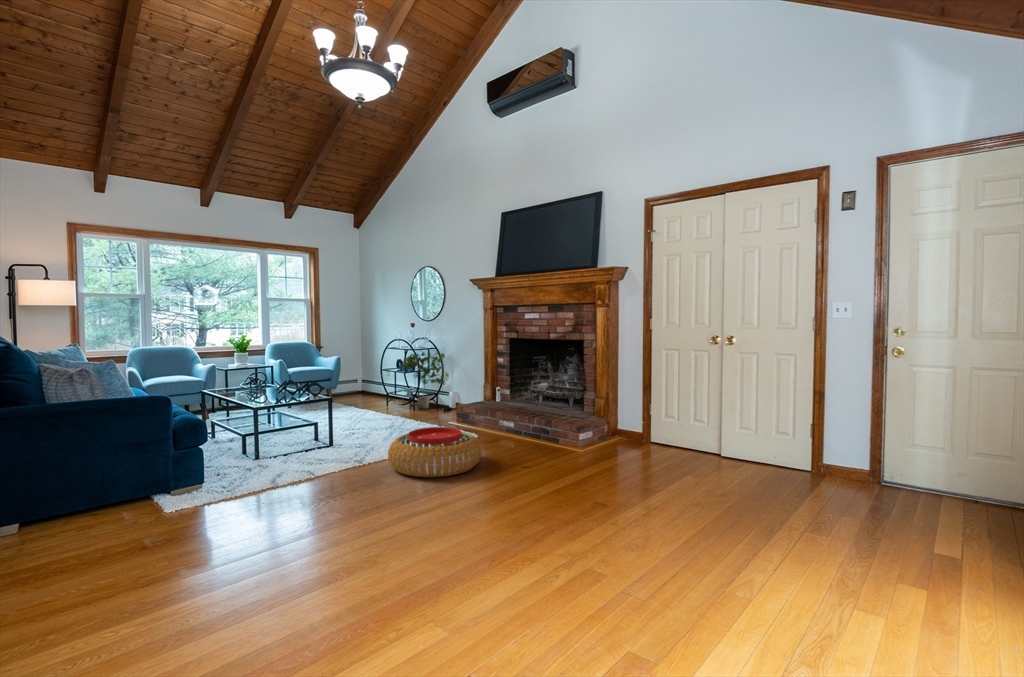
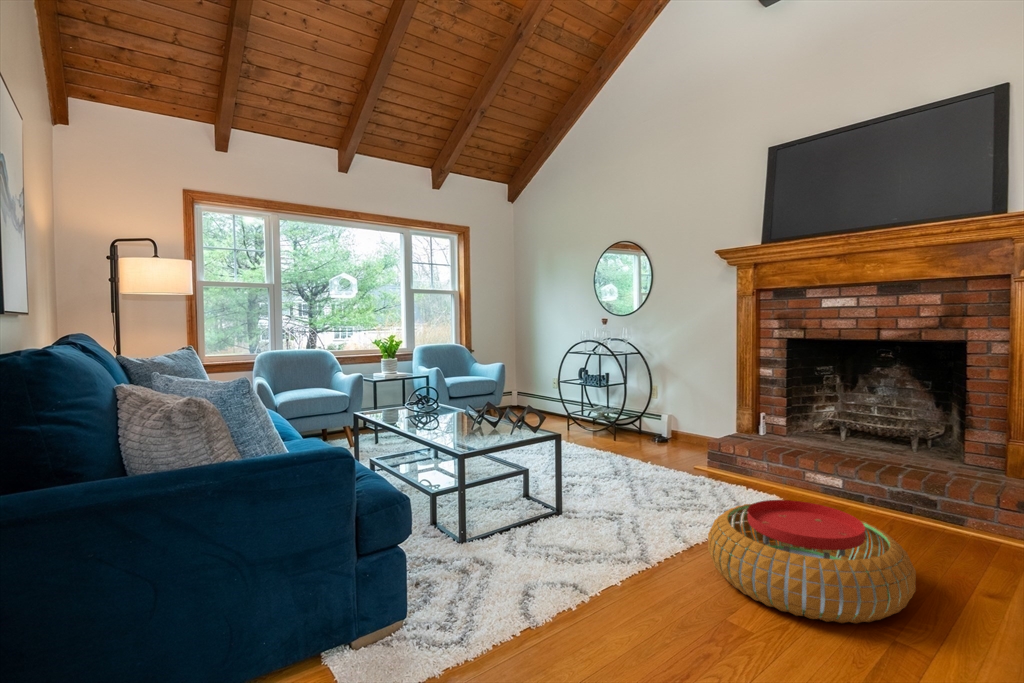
potted plant: present [401,352,448,410] -> none [598,359,665,440]

